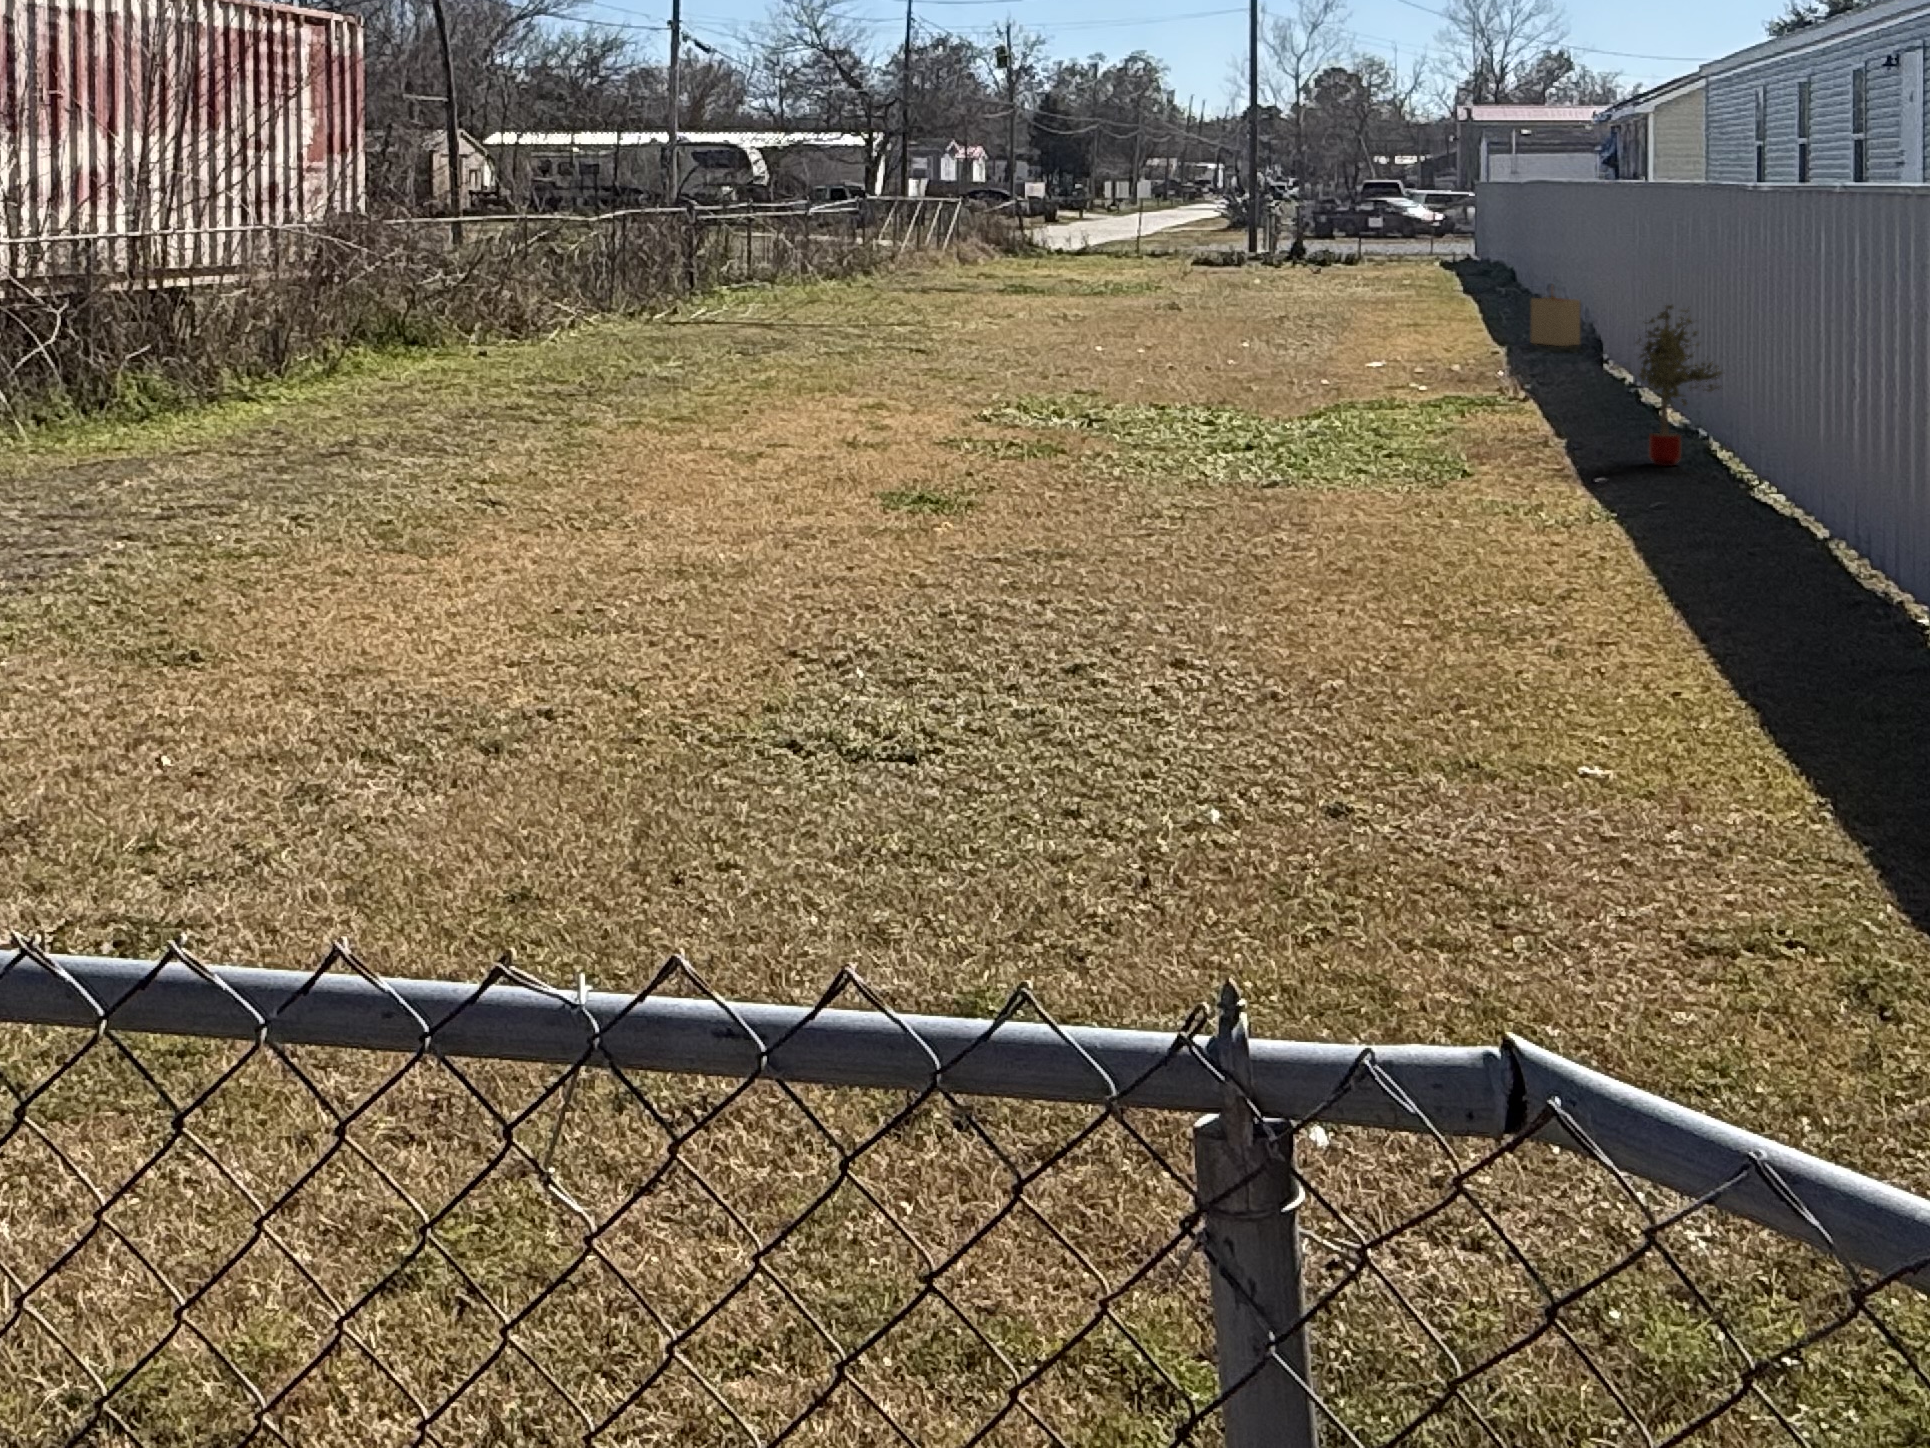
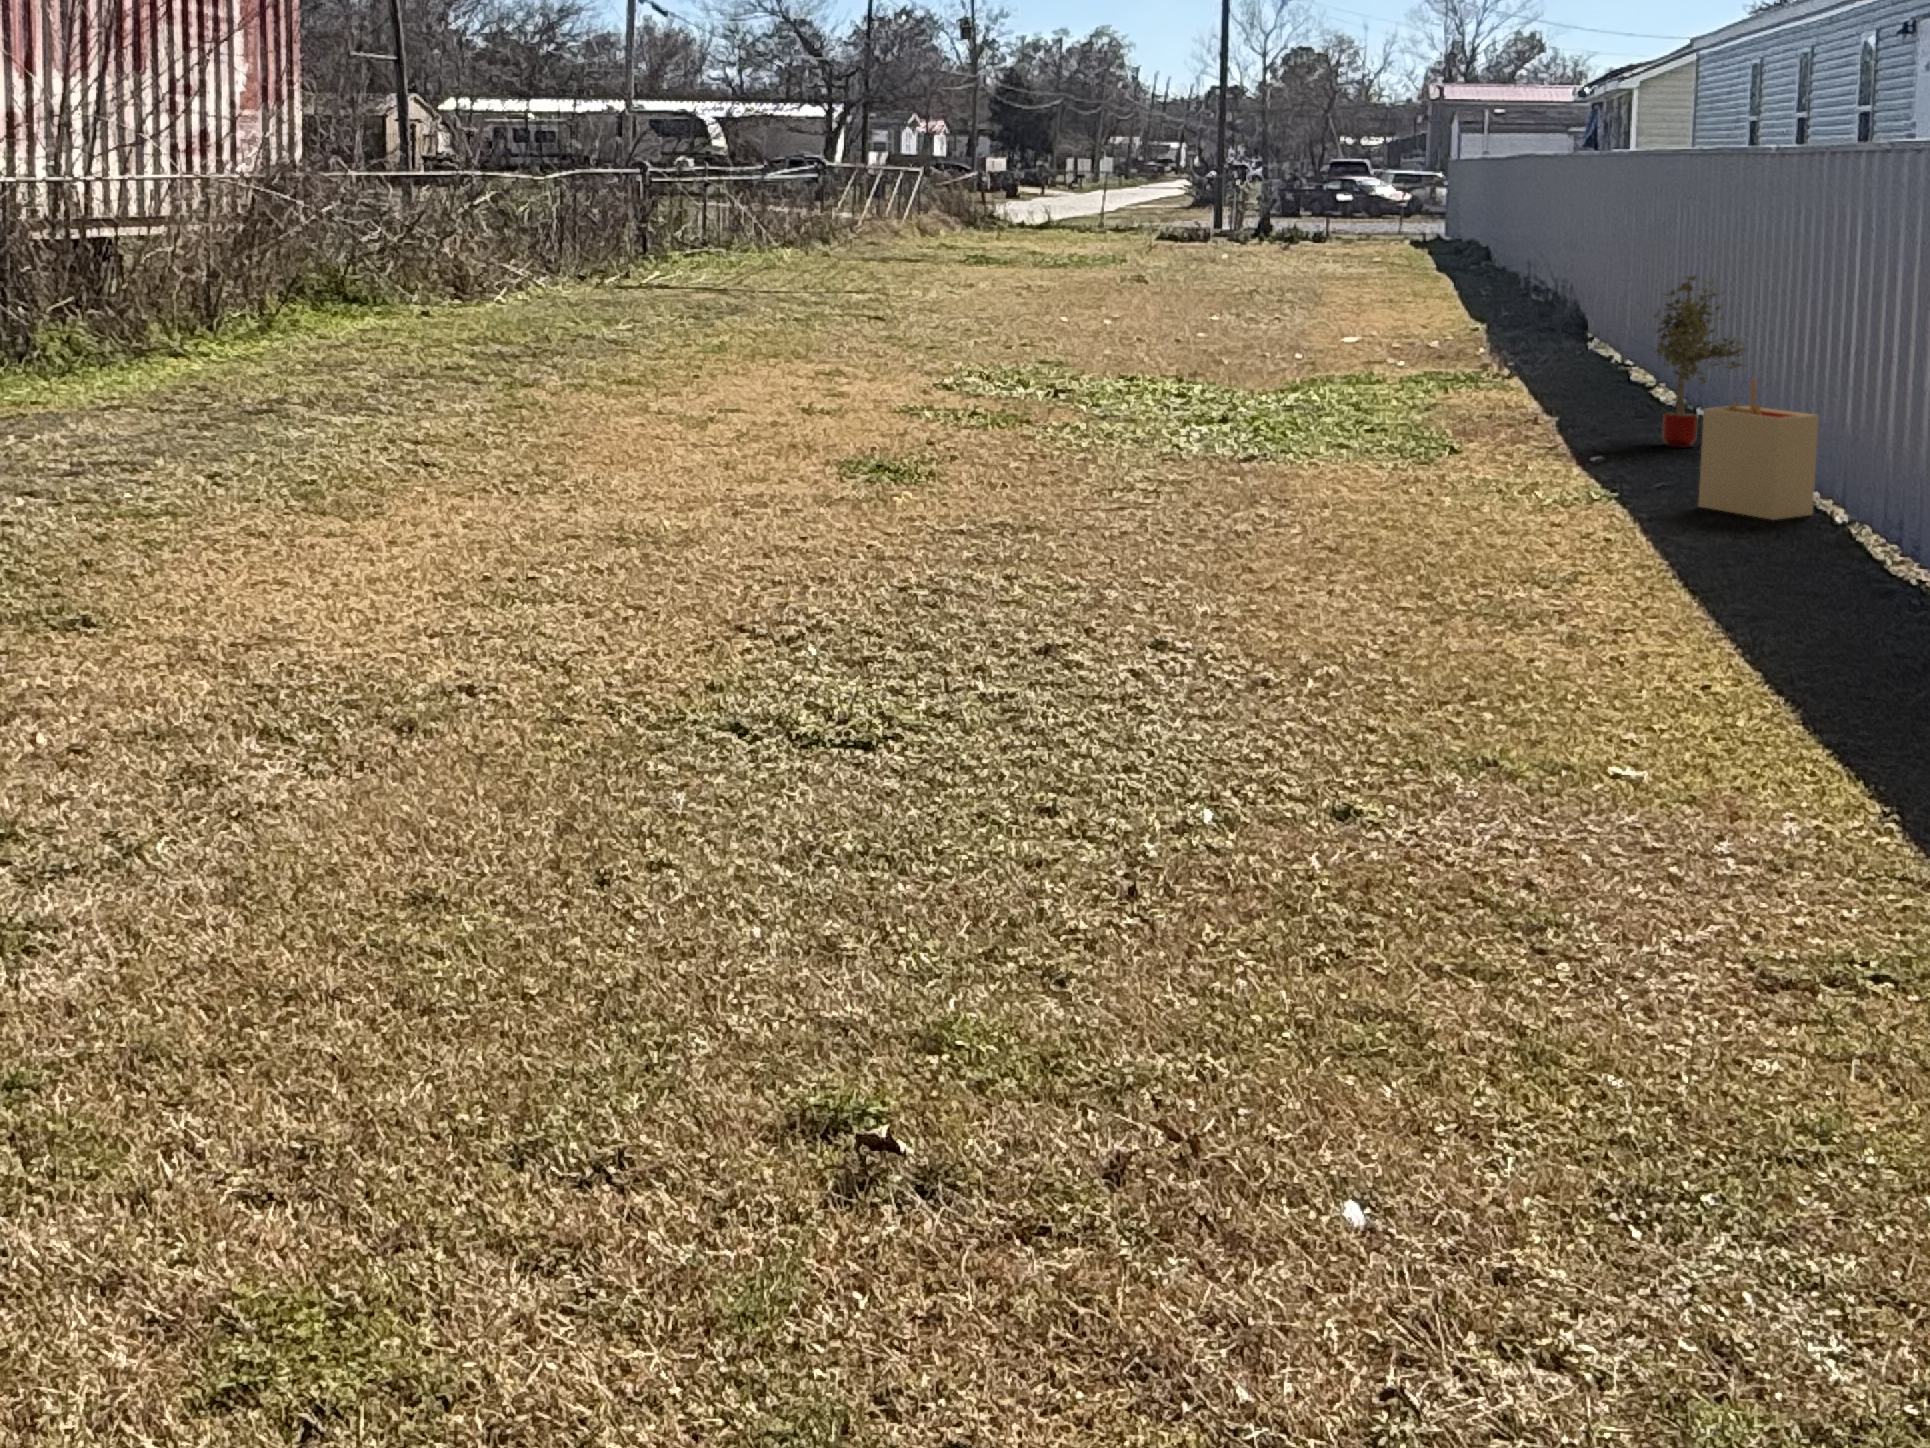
storage bin: present [1530,295,1581,346] -> present [1698,379,1819,520]

